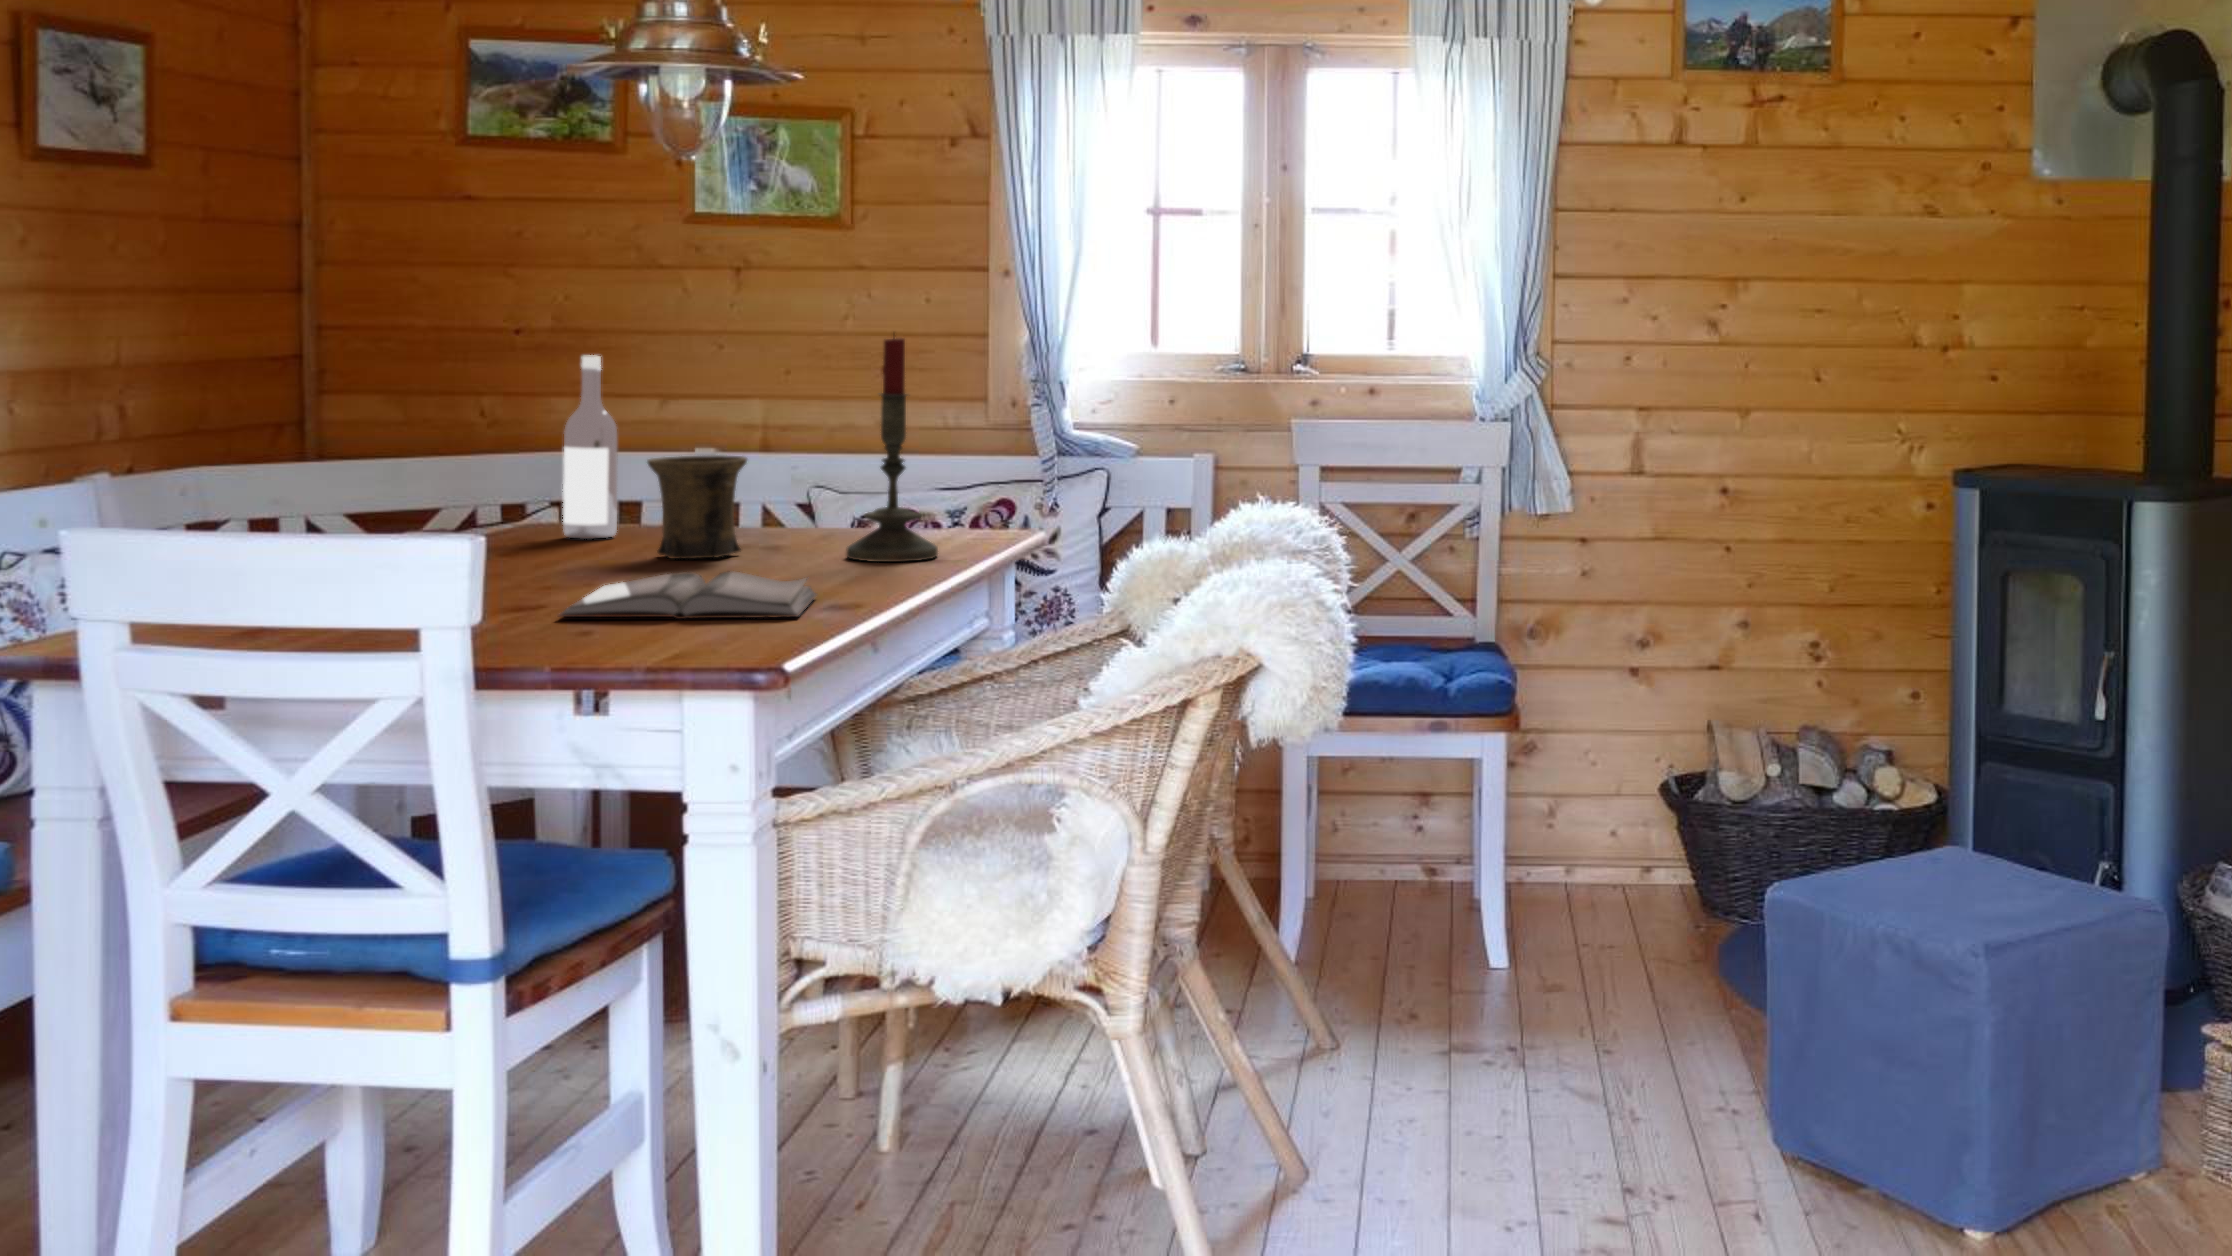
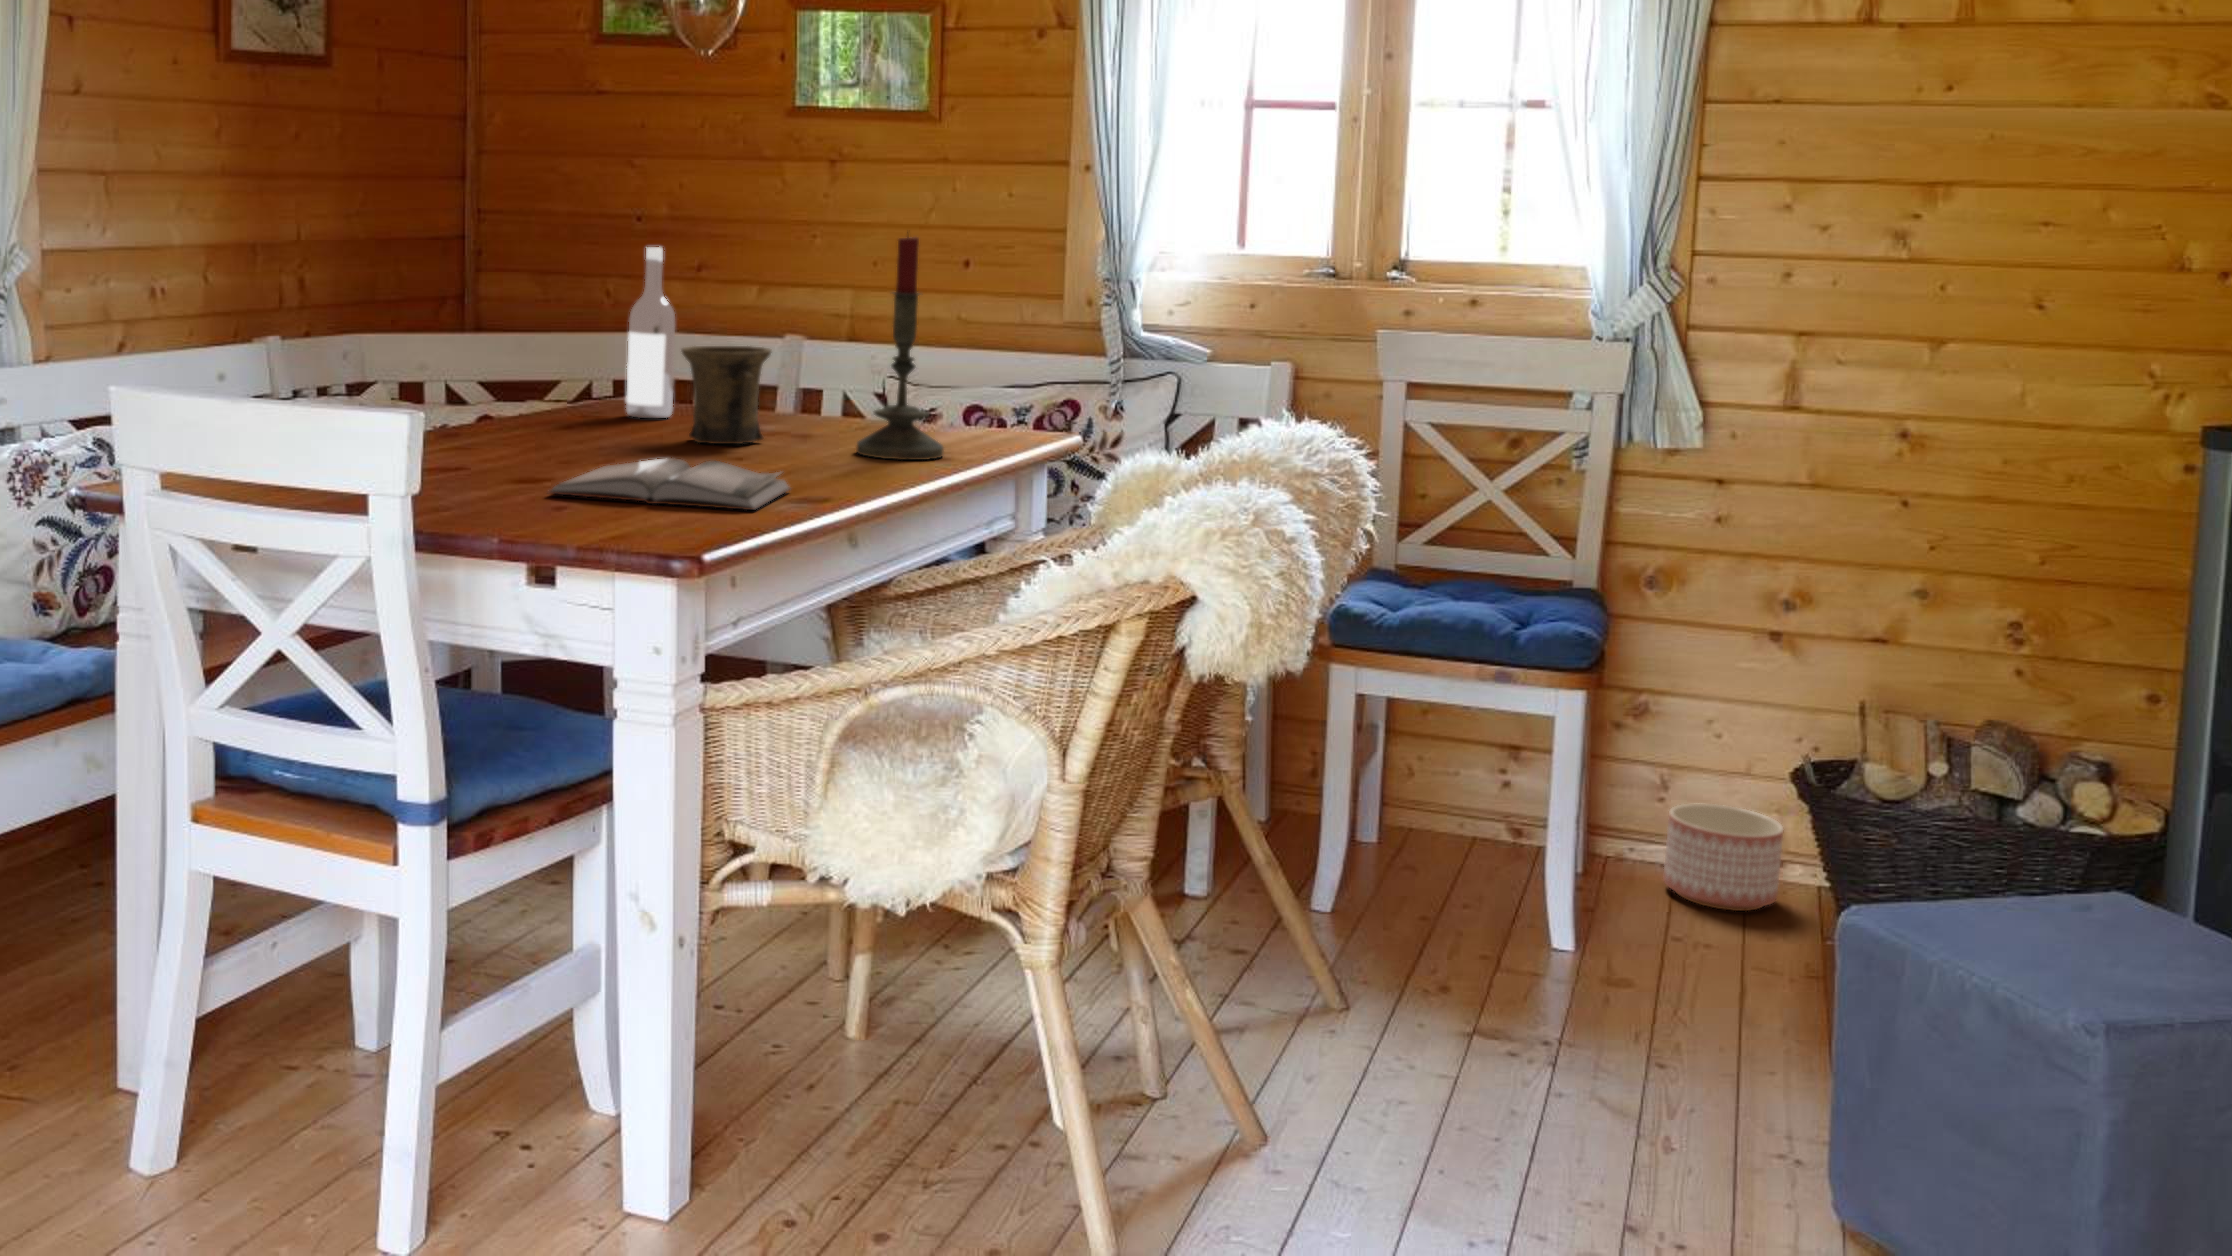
planter: none [1565,823,1658,913] -> present [1664,804,1783,911]

